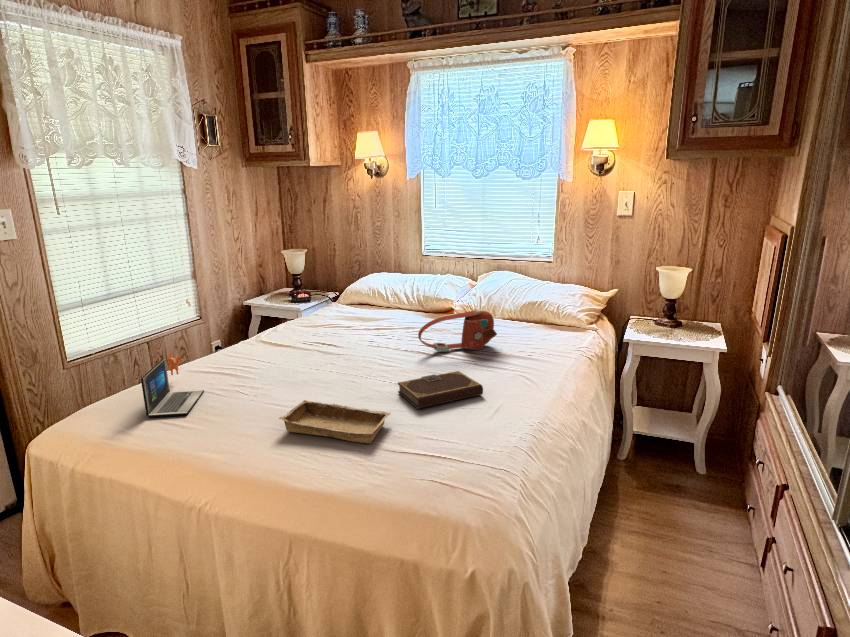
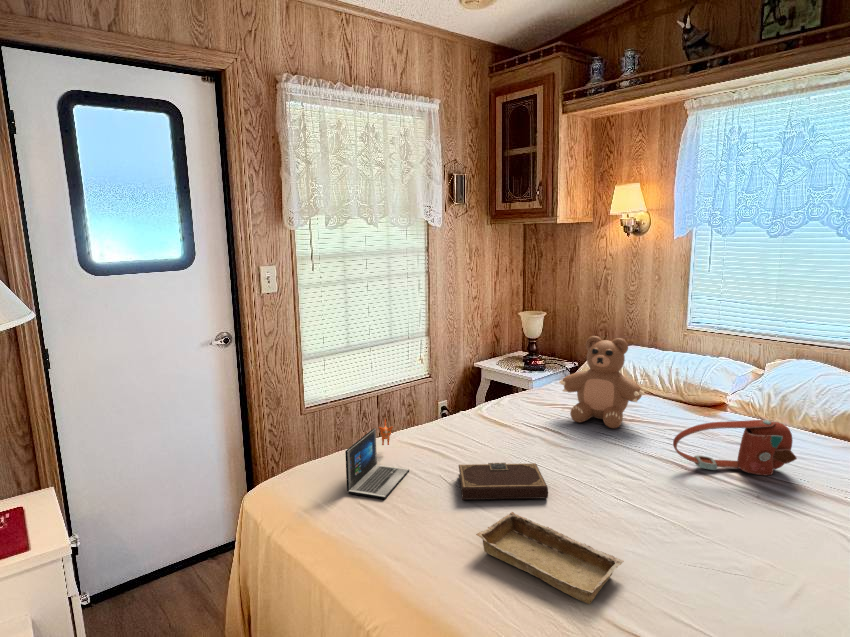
teddy bear: none [327,262,396,336] -> present [559,336,645,428]
notebook: present [398,371,483,409] -> present [459,463,548,500]

